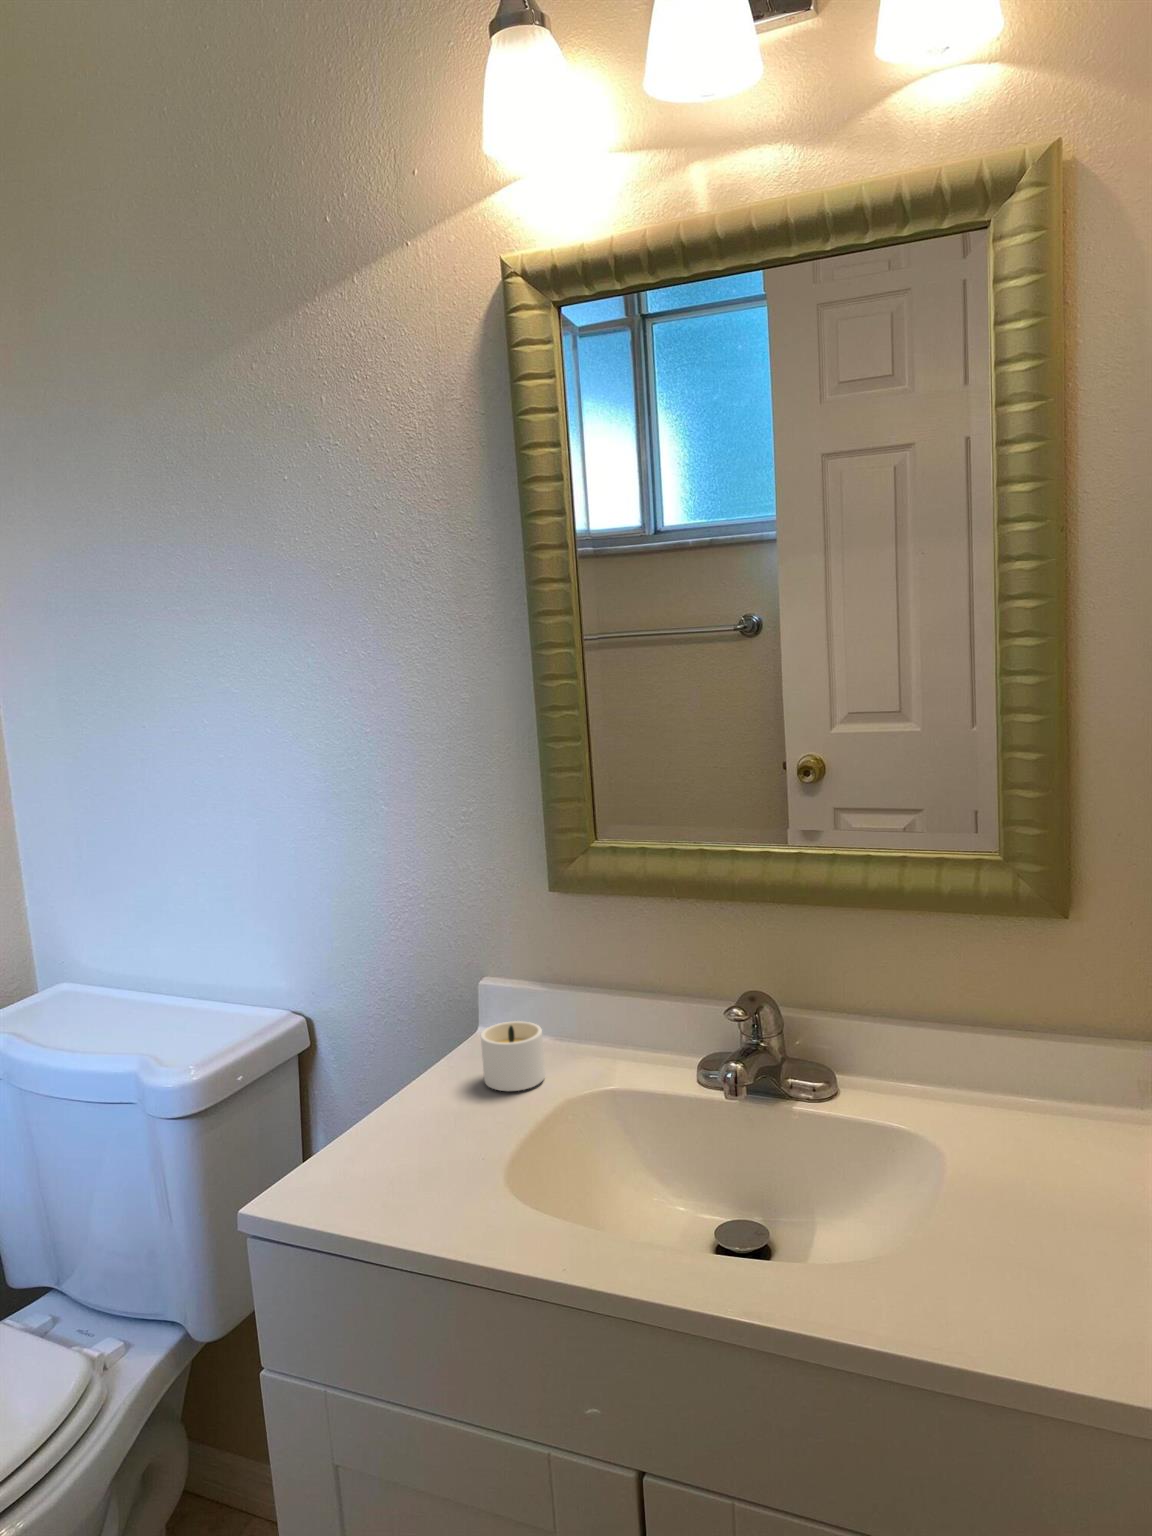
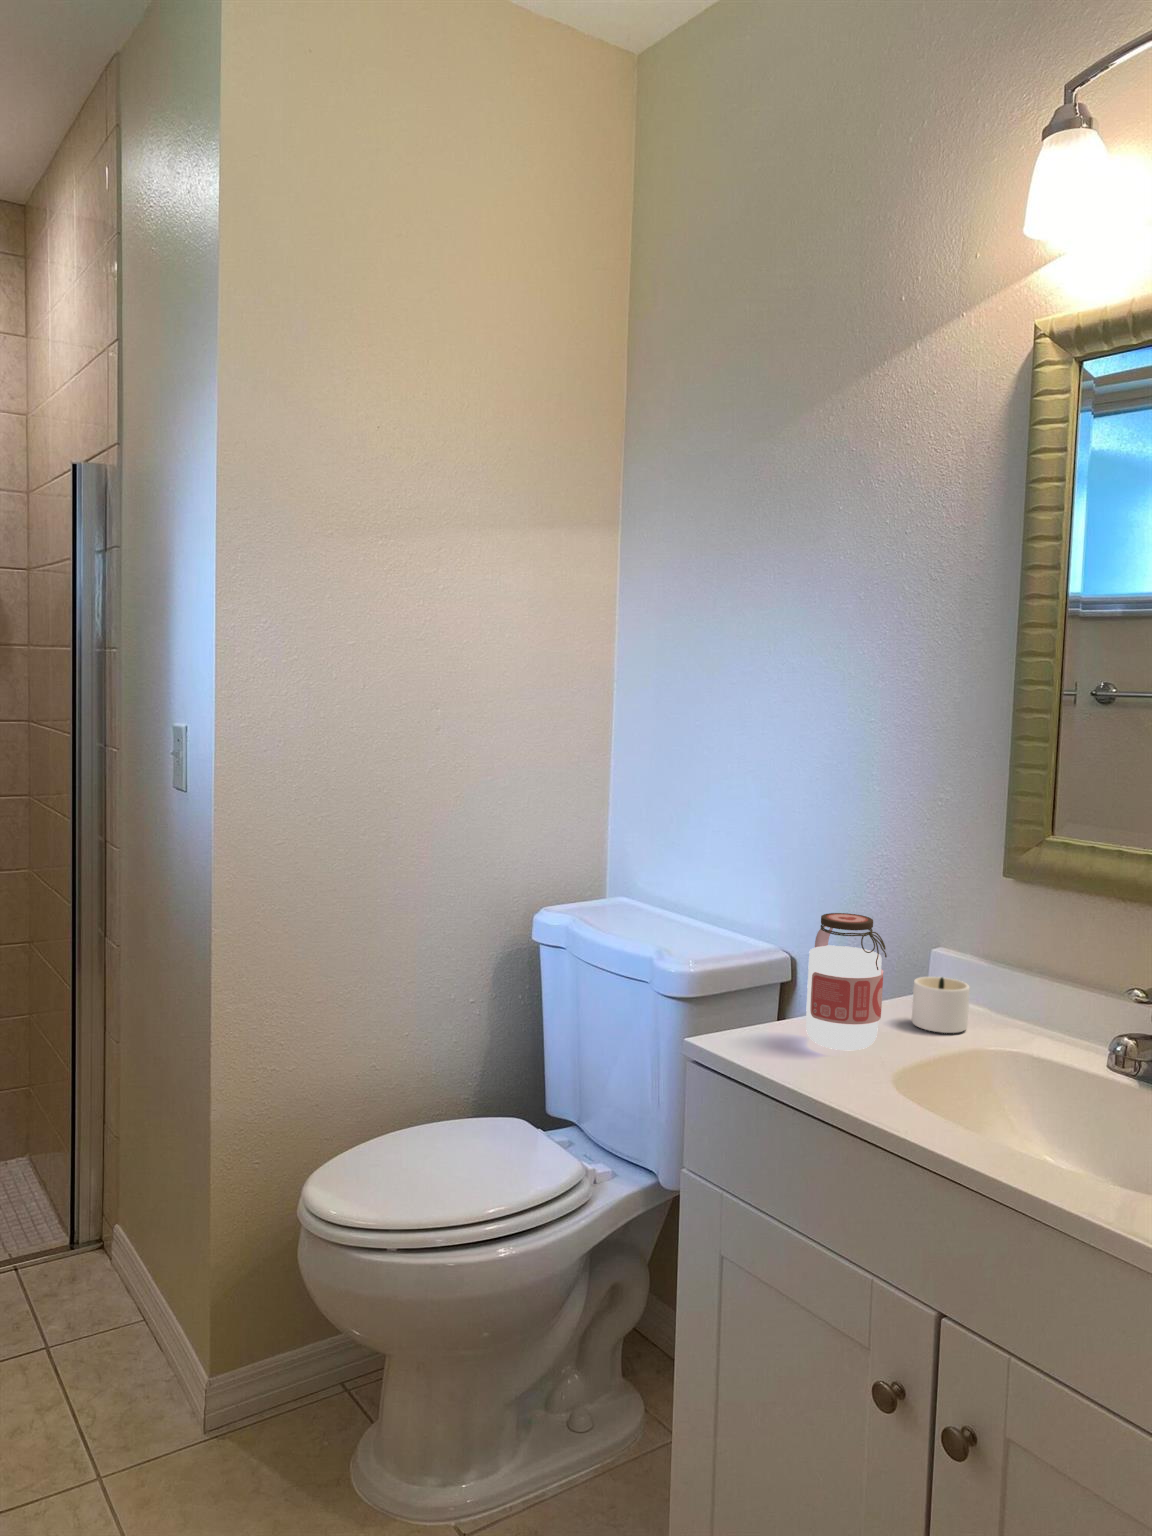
jar: none [370,988,470,1164] -> present [806,913,887,1050]

